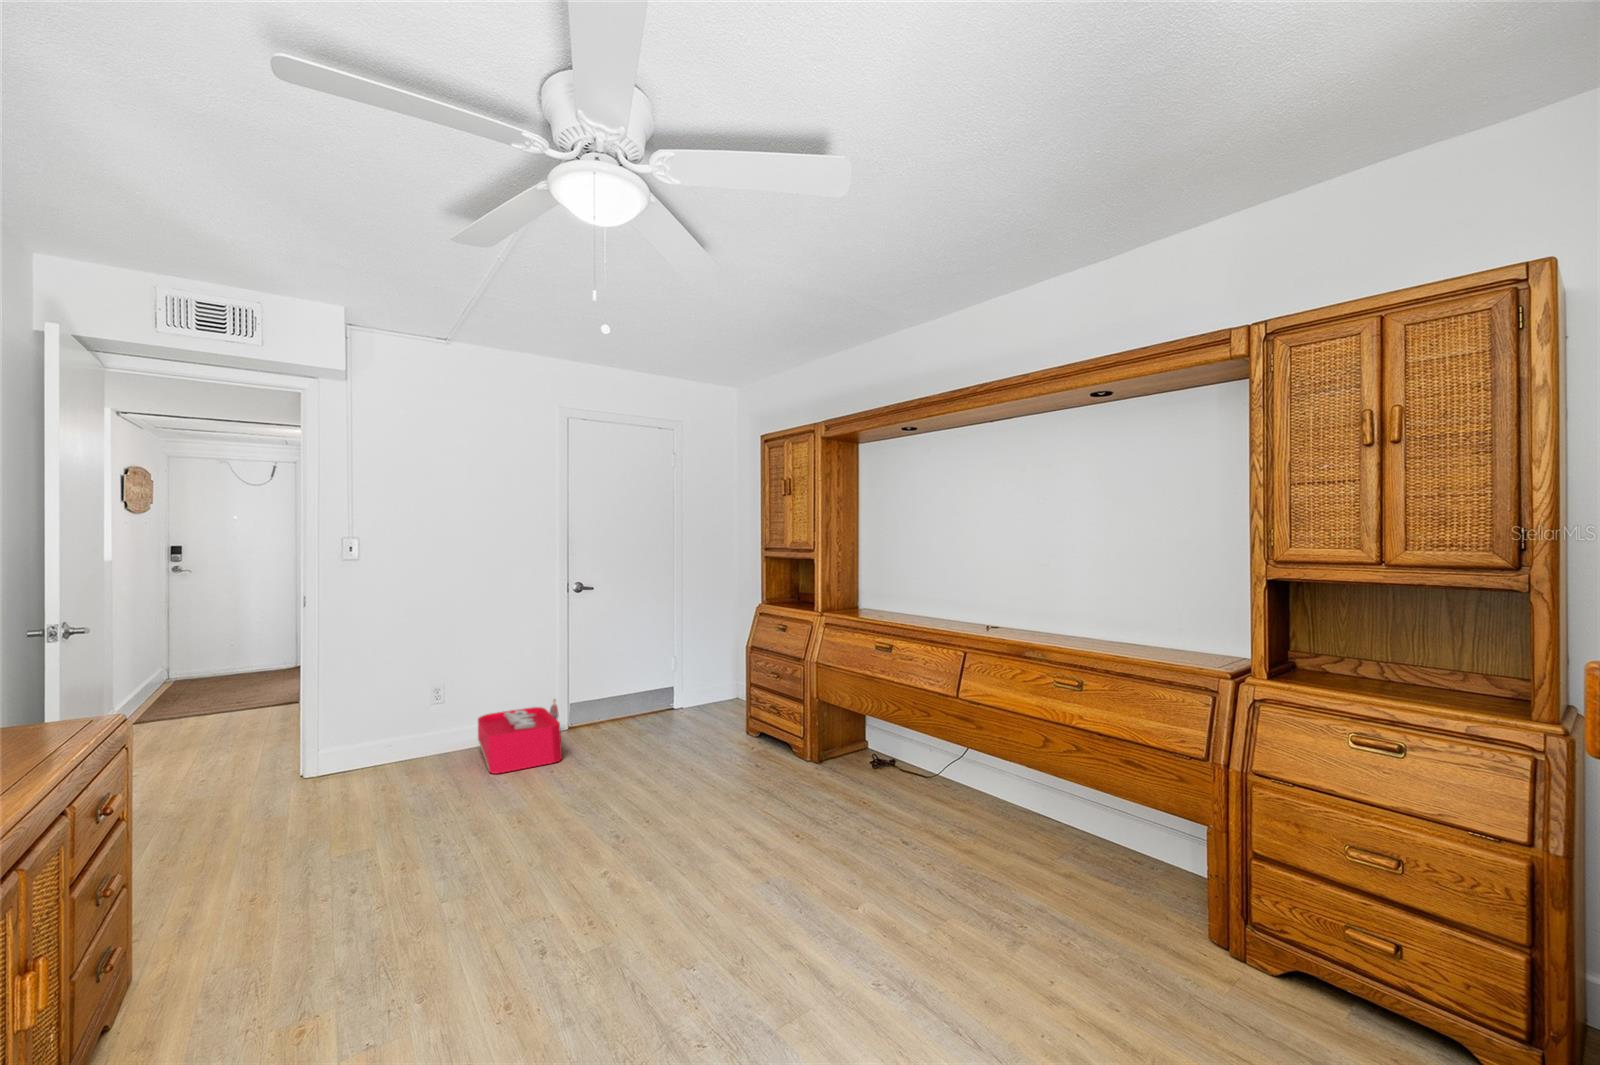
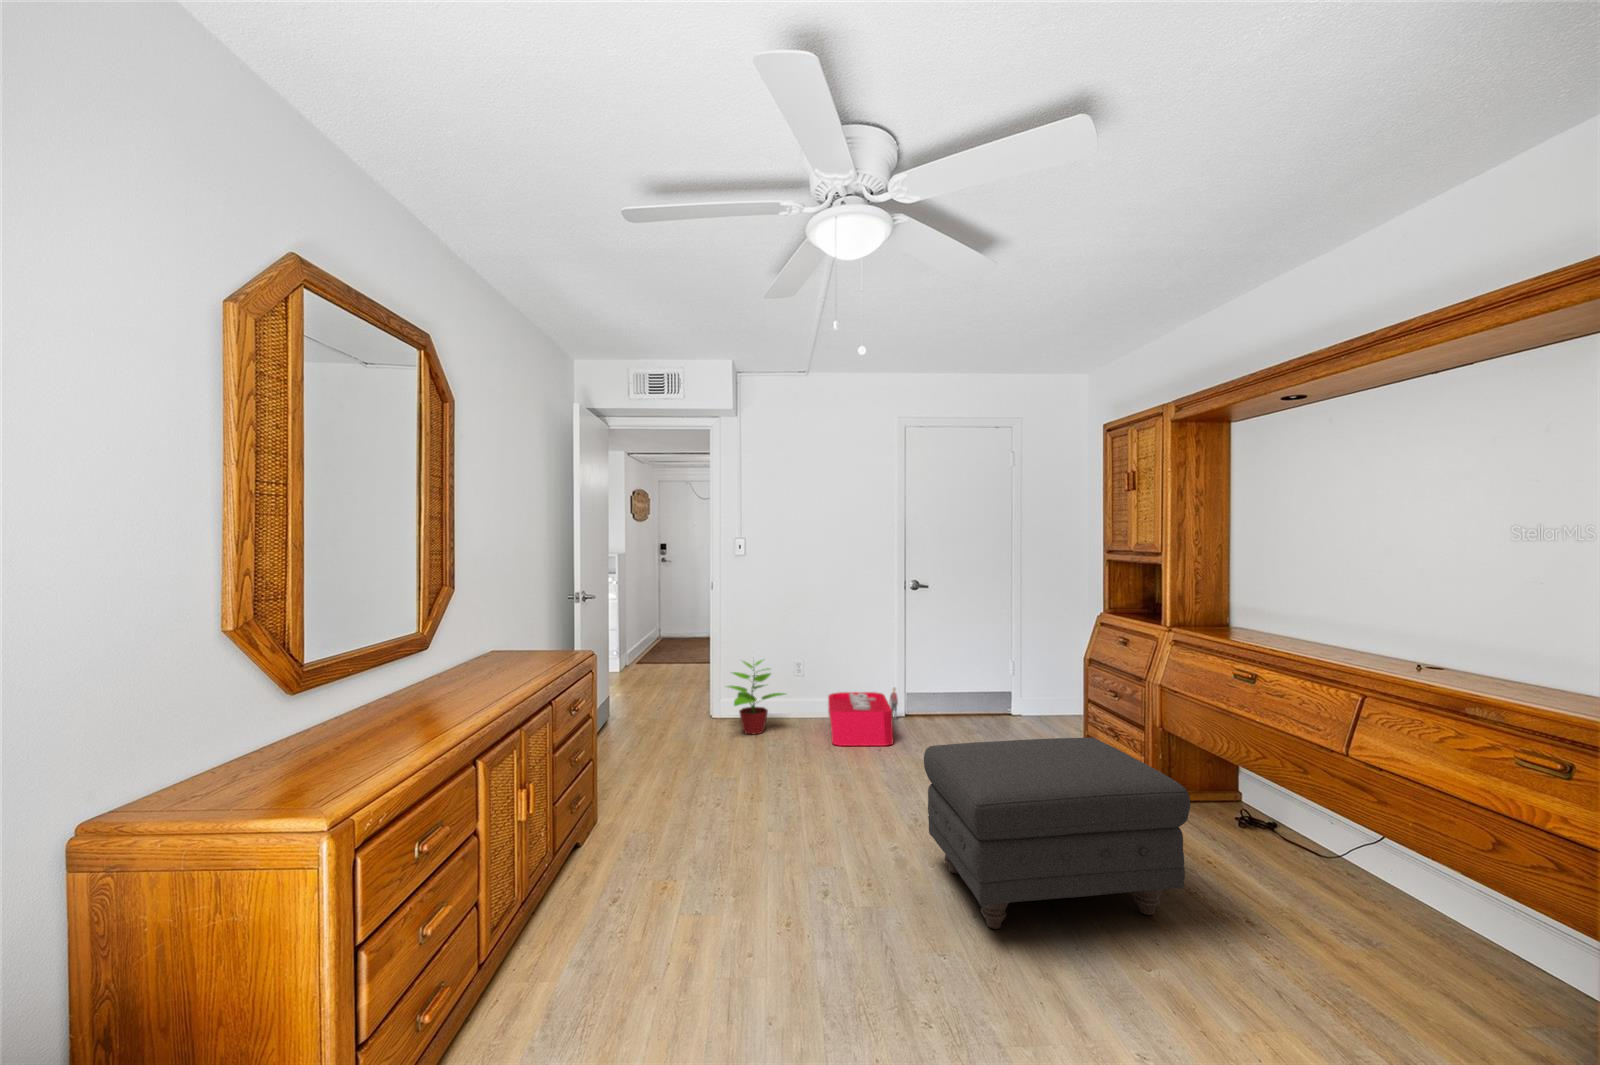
potted plant: none [332,685,425,783] -> present [728,660,784,734]
ottoman: none [635,715,867,913] -> present [924,738,1190,929]

